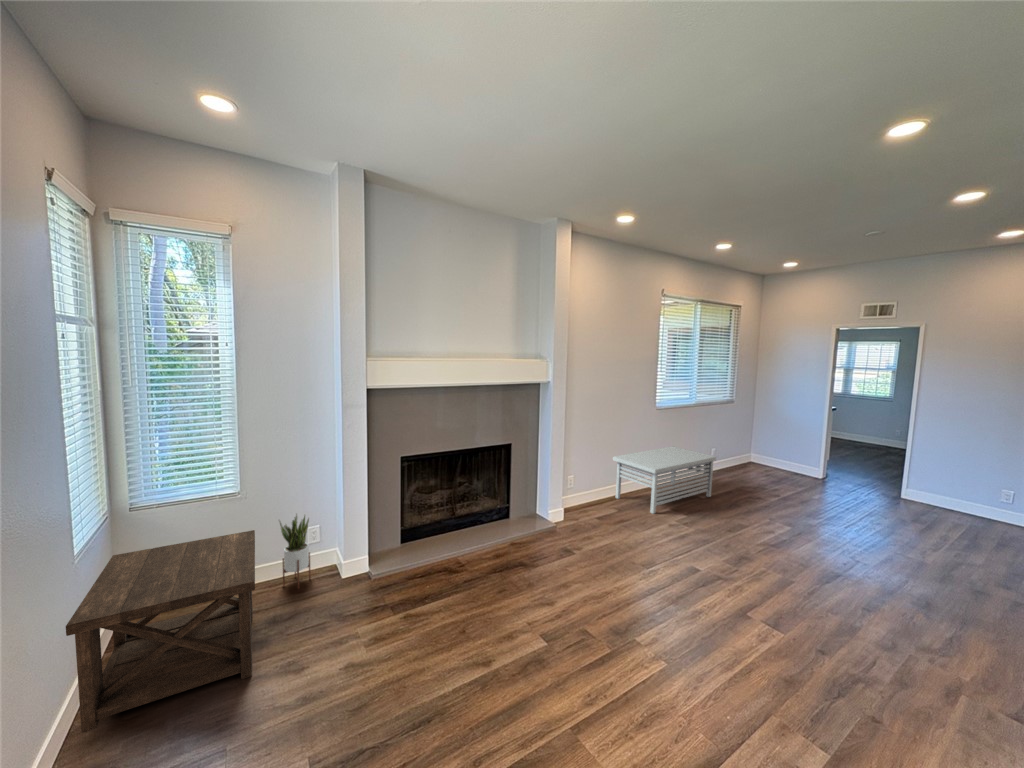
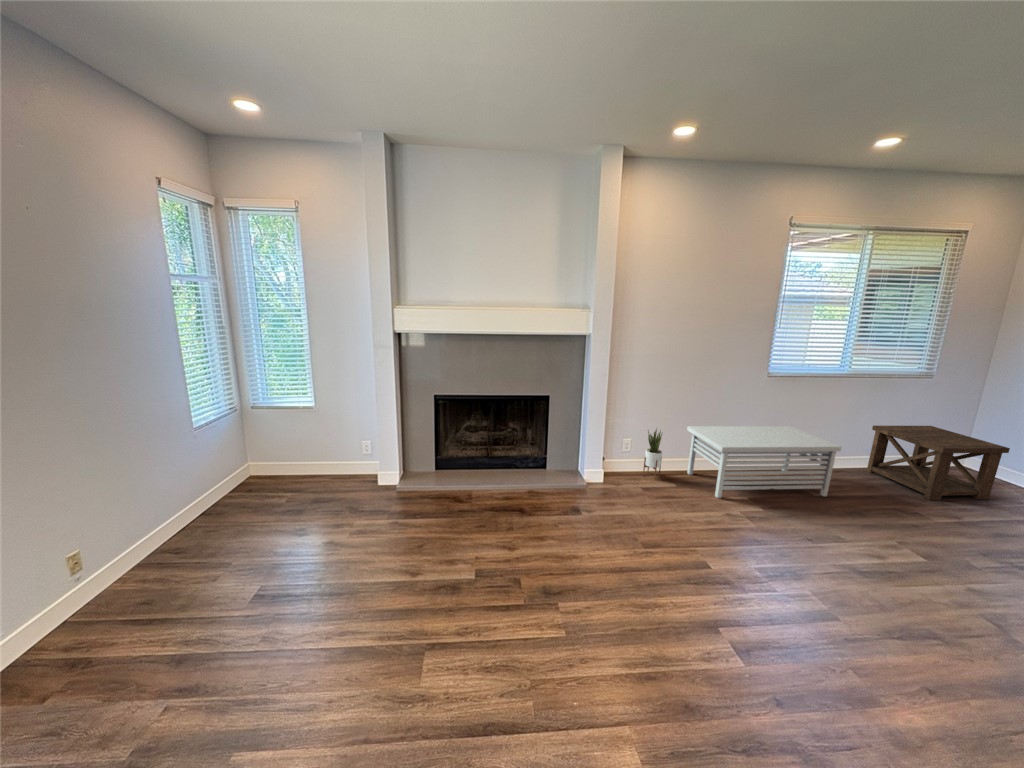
potted plant: present [279,514,311,588] -> present [643,428,662,480]
side table: present [66,530,255,733] -> present [867,425,1010,500]

